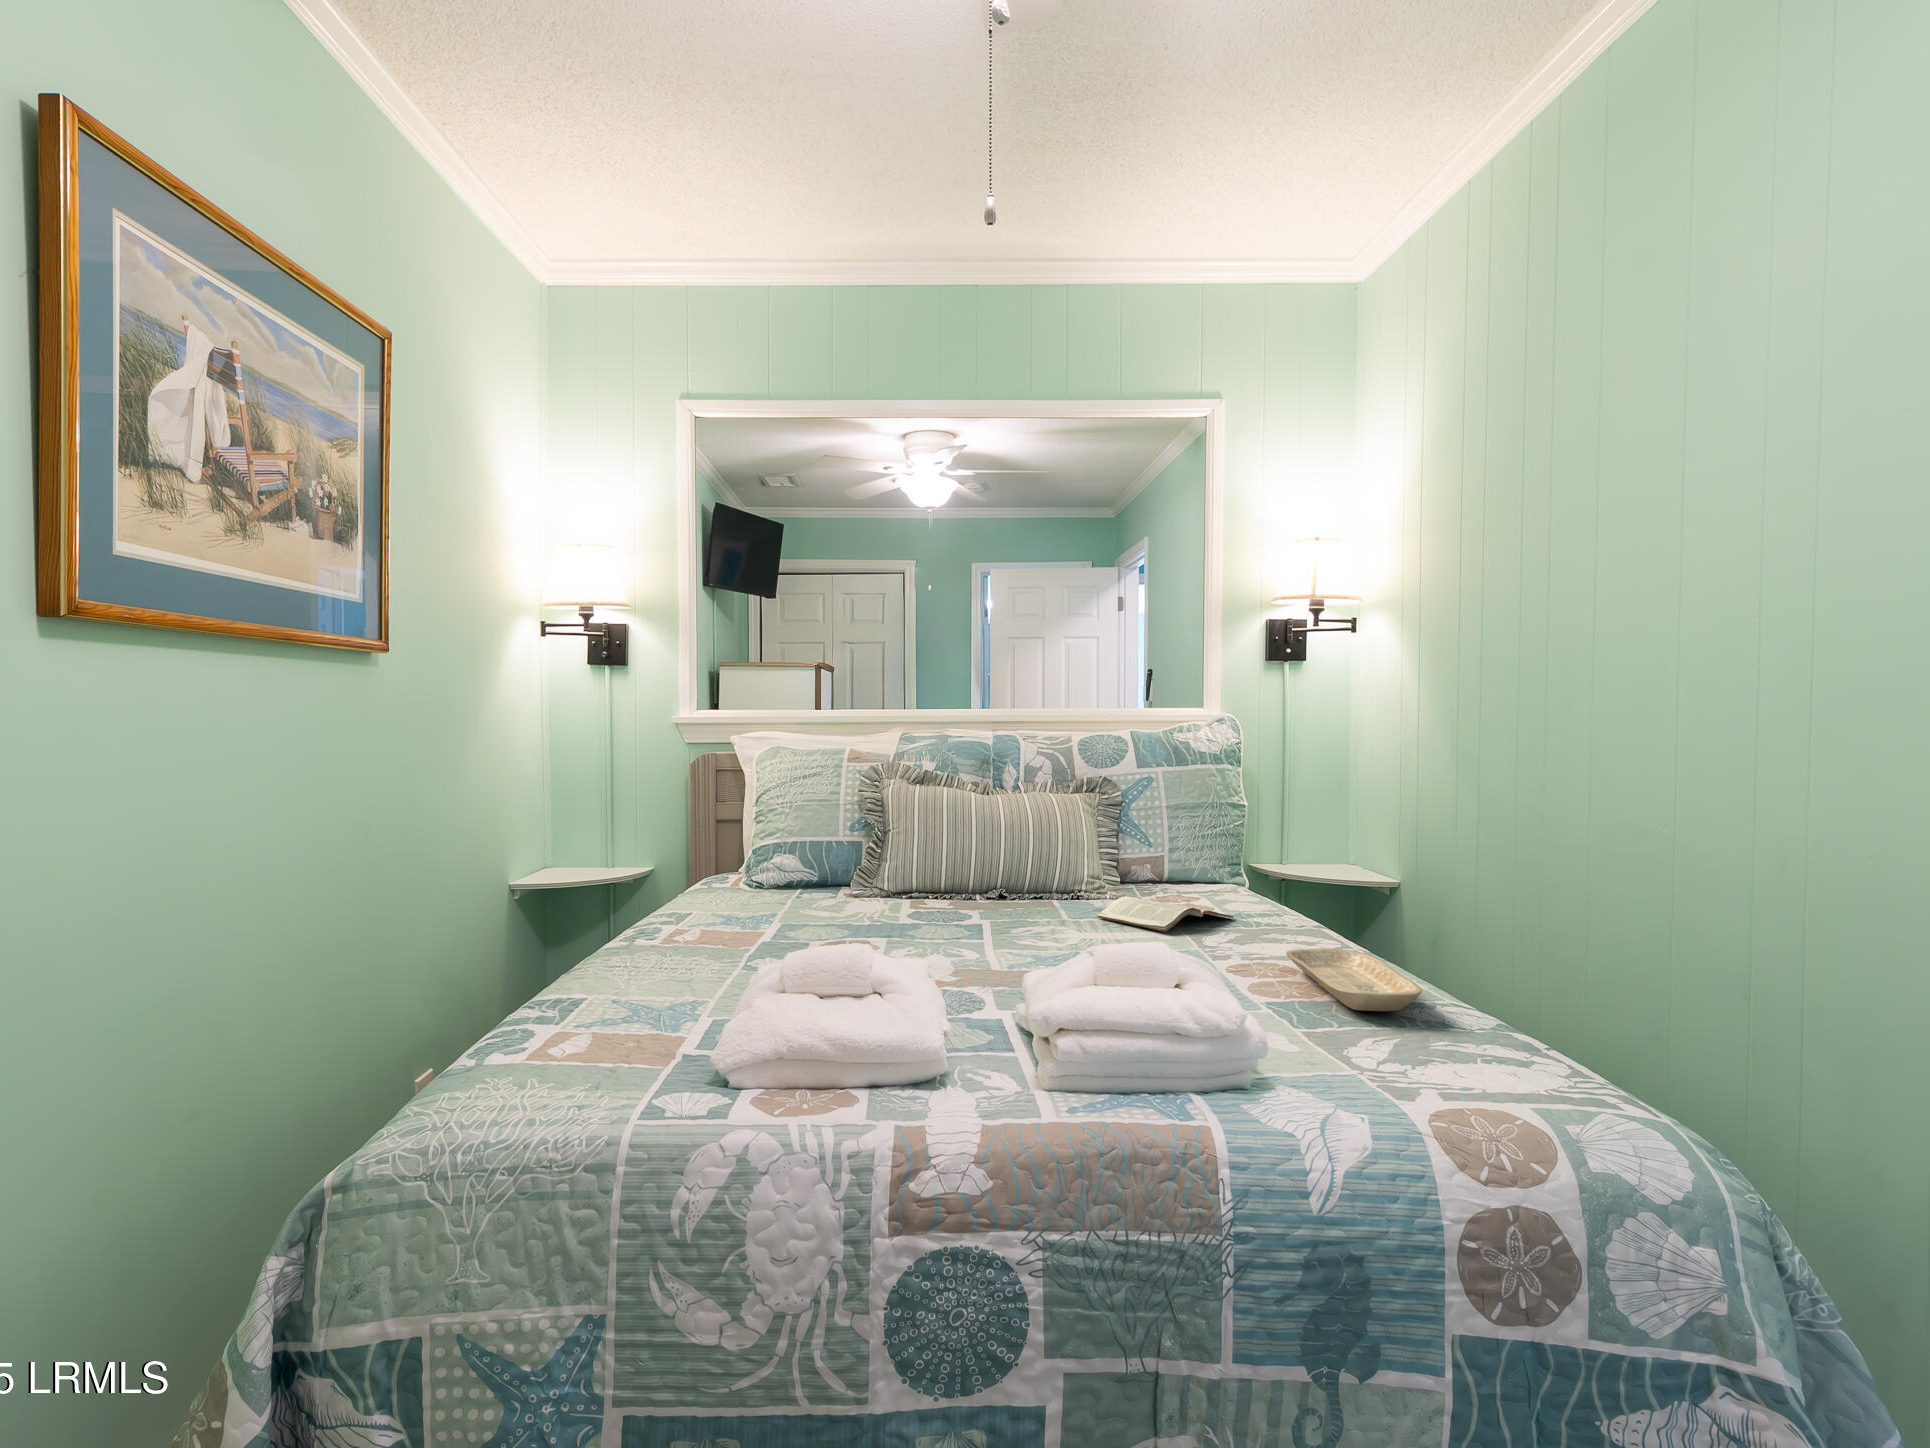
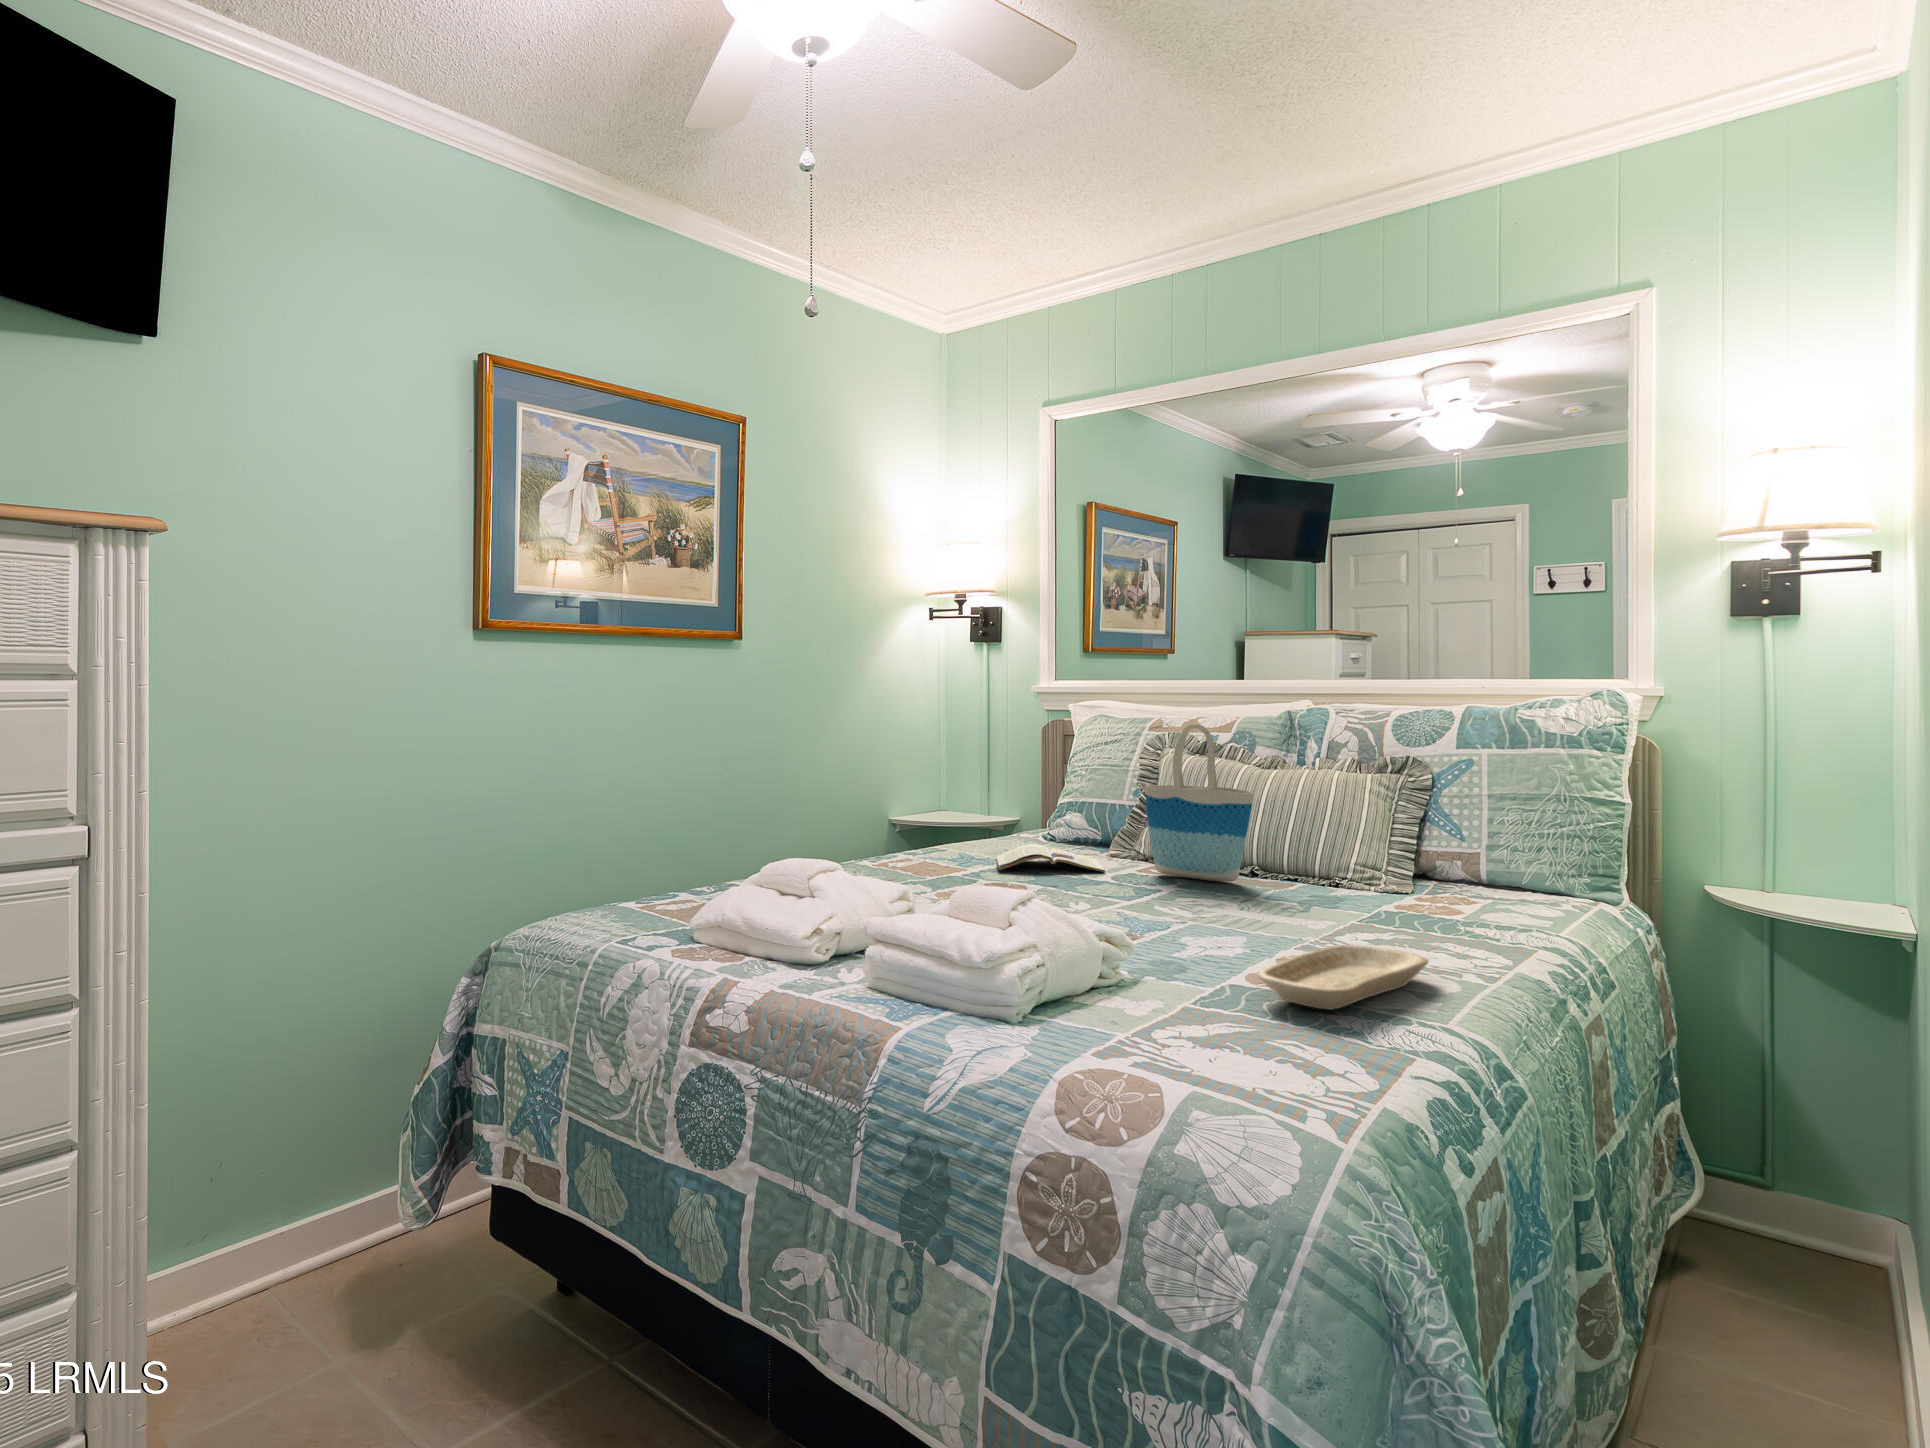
tote bag: none [932,754,1042,906] -> present [1146,724,1254,882]
magazine: present [1097,896,1234,932] -> present [997,844,1105,872]

